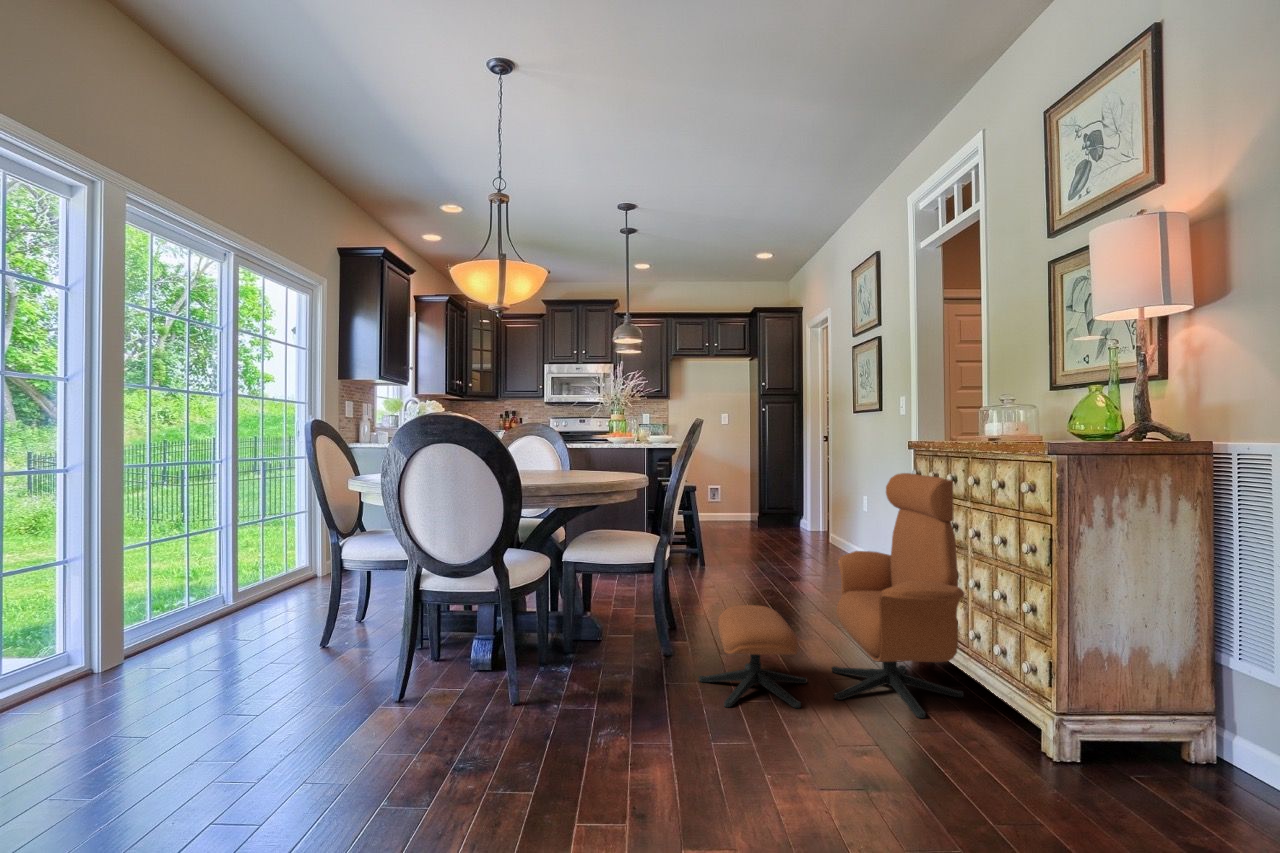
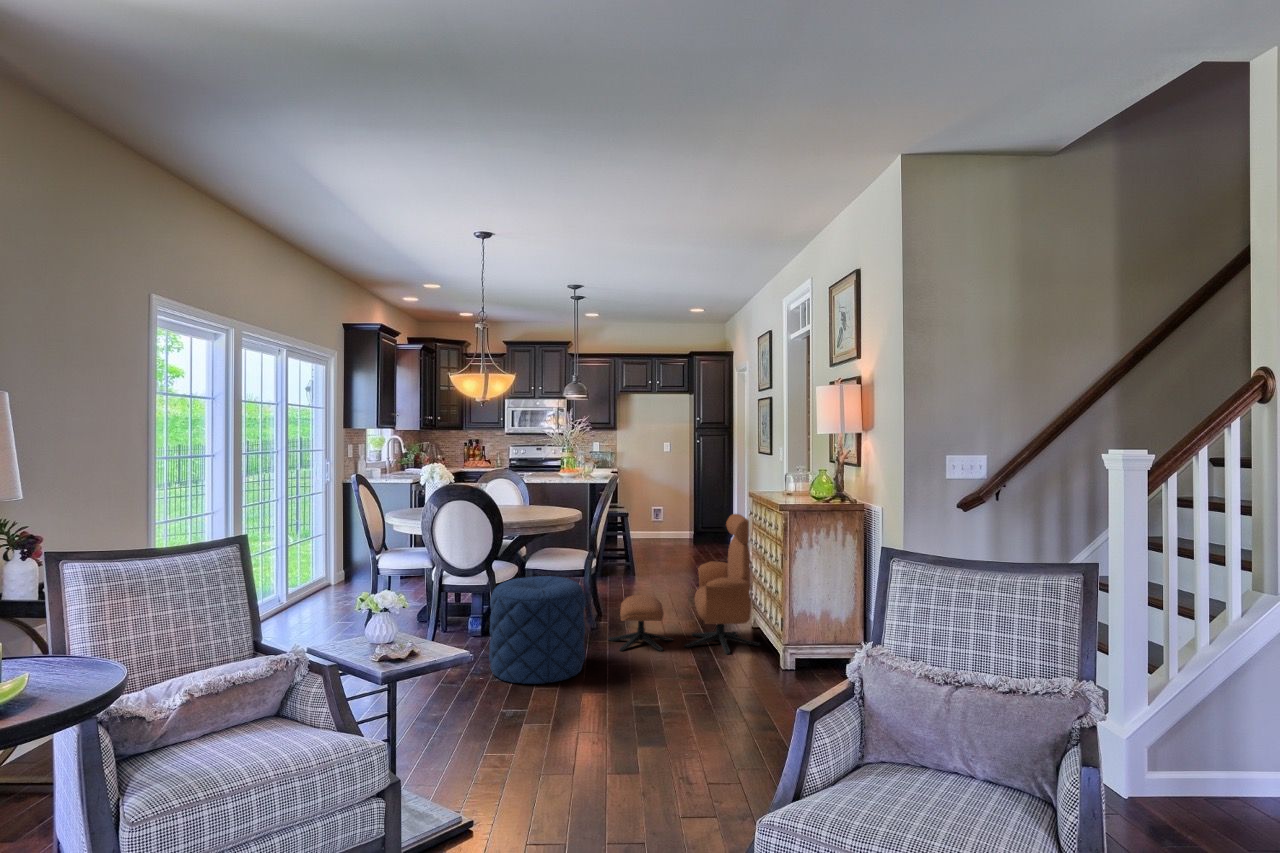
pouf: none [491,578,674,805] -> present [489,576,586,684]

